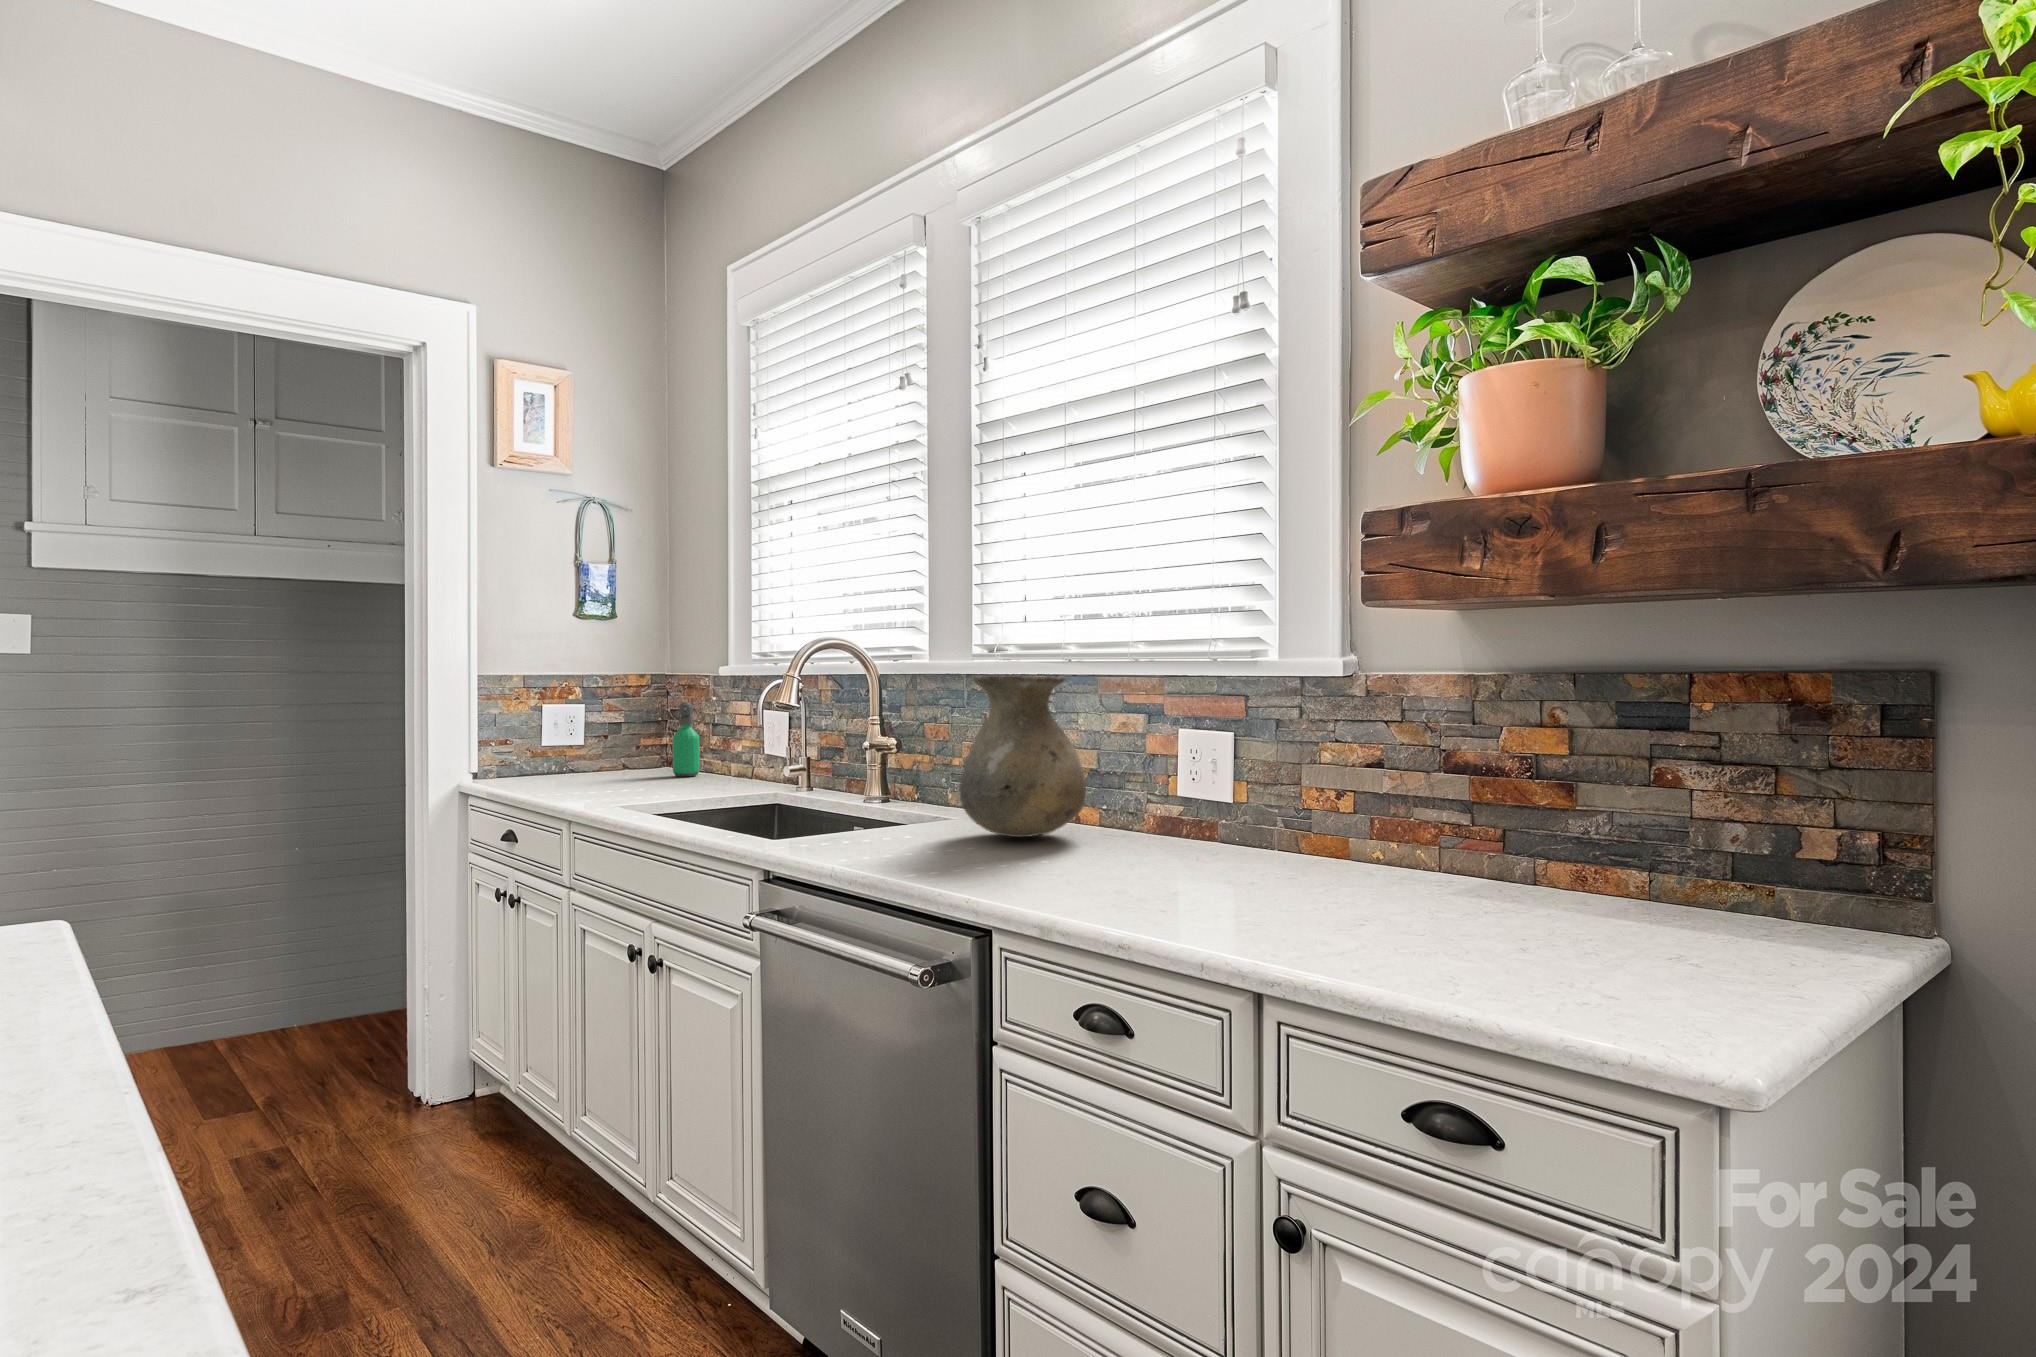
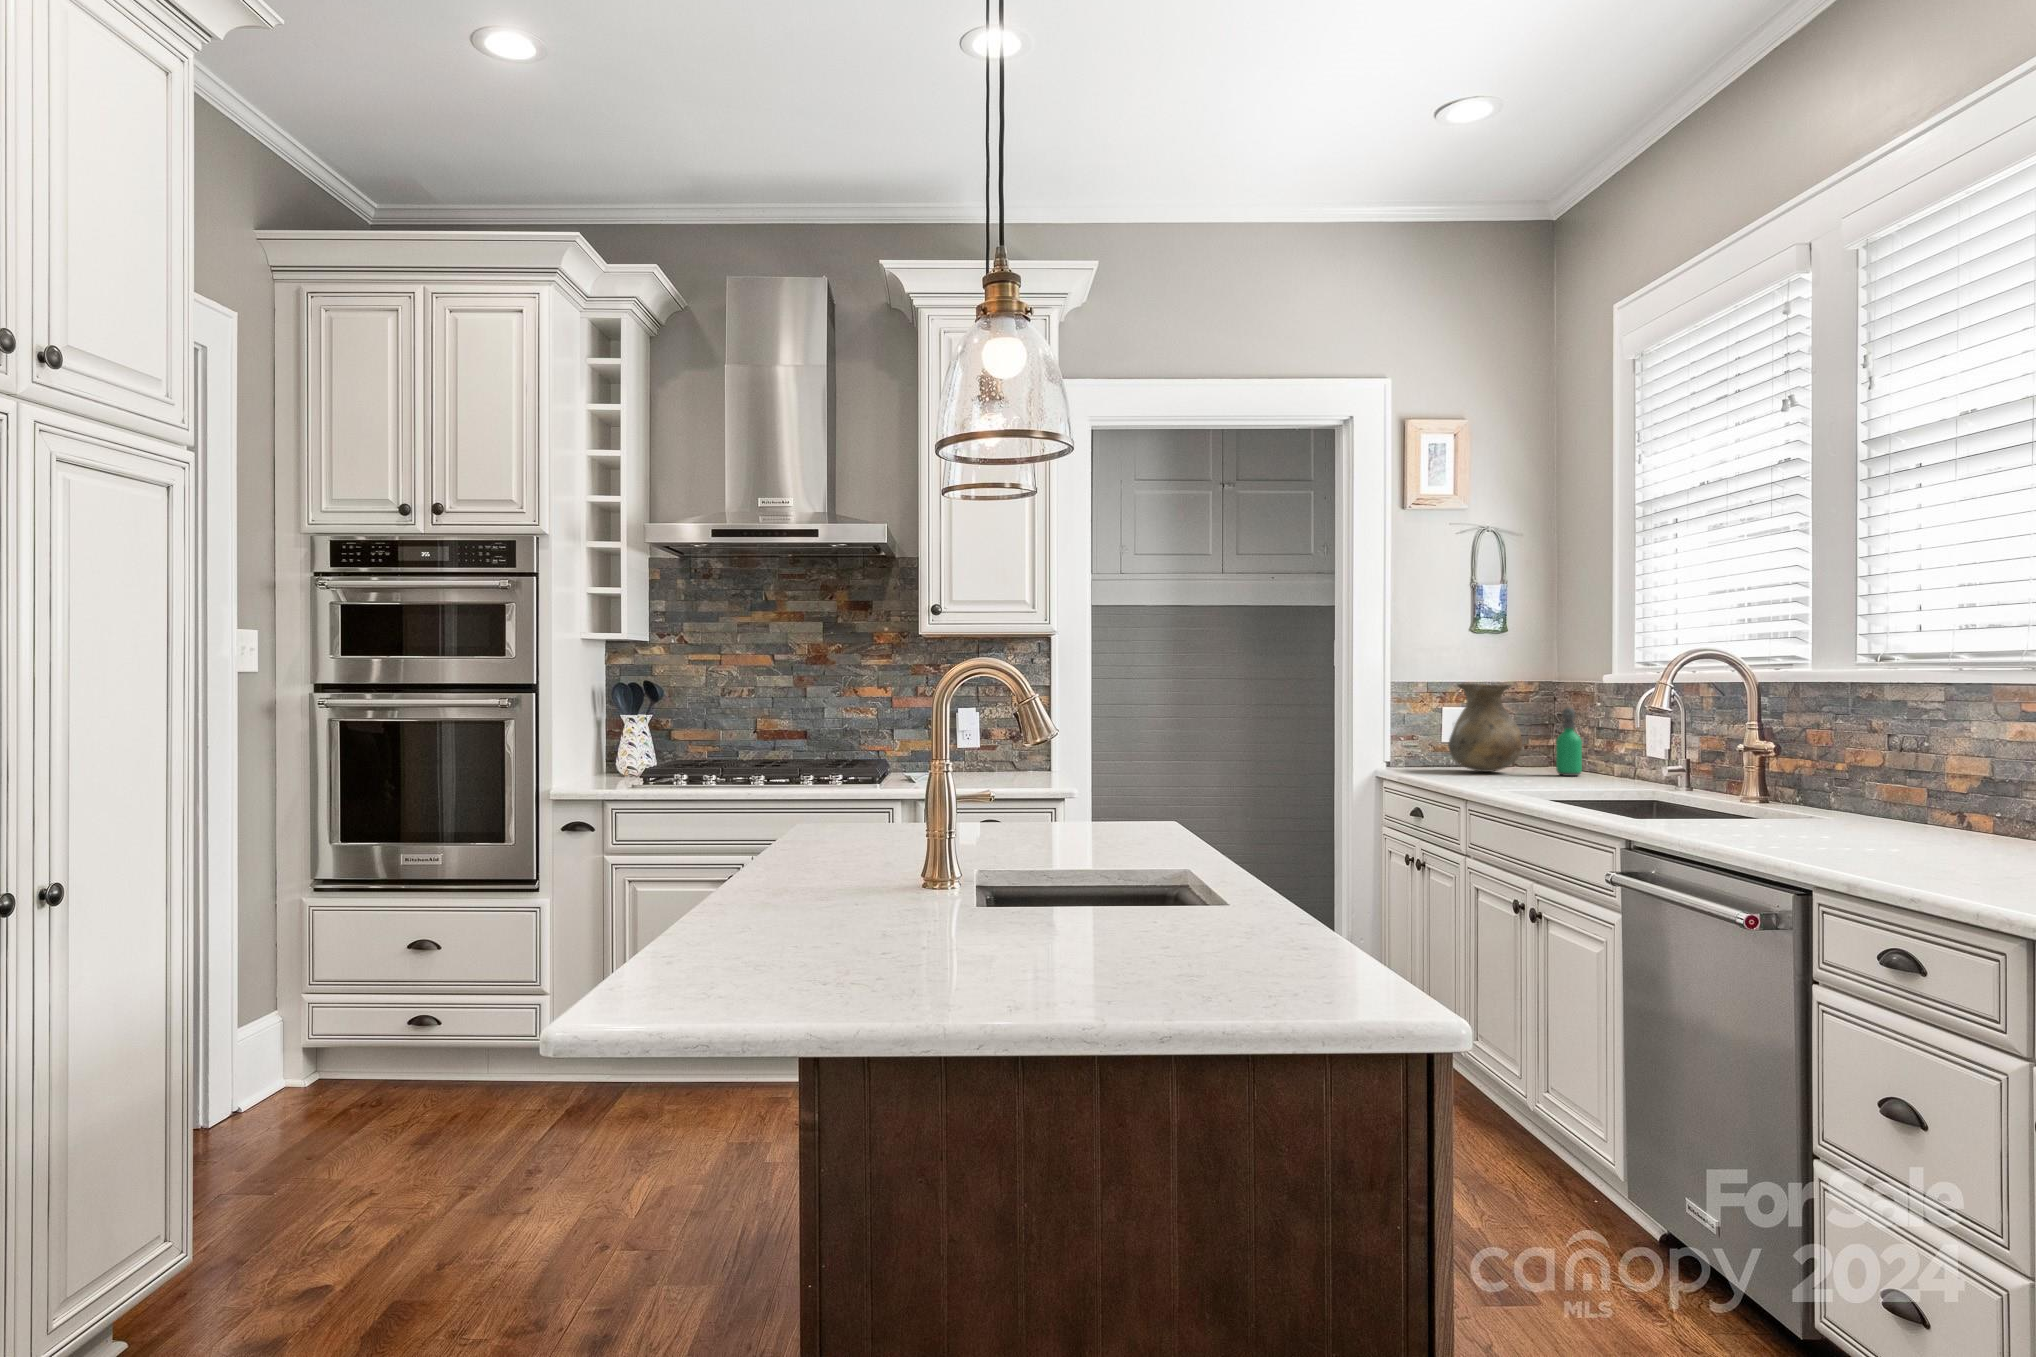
vase: present [959,675,1086,837] -> present [1448,683,1522,772]

